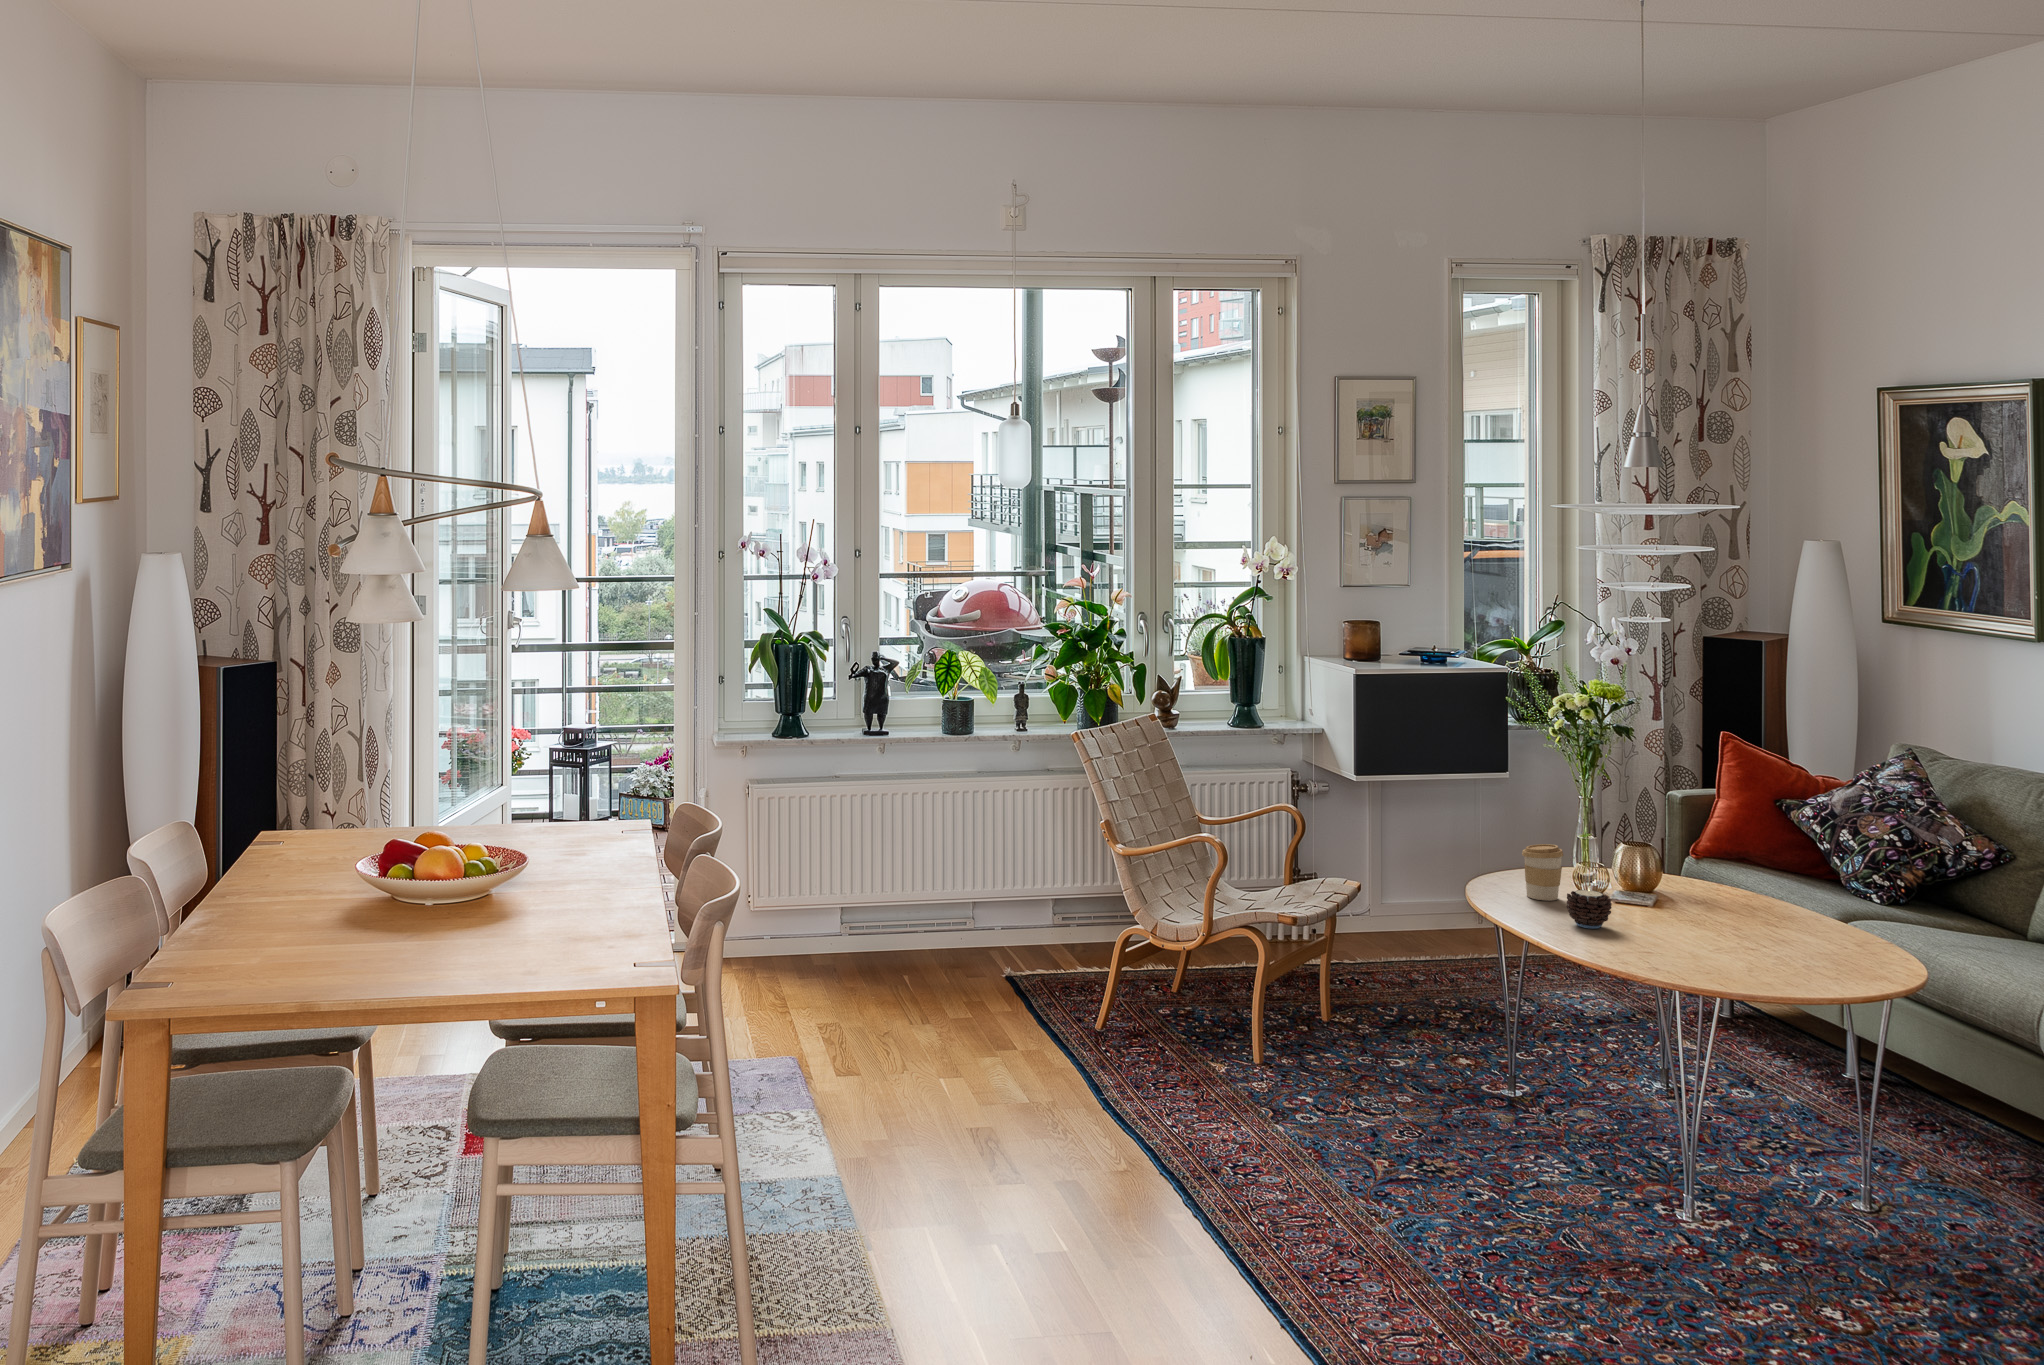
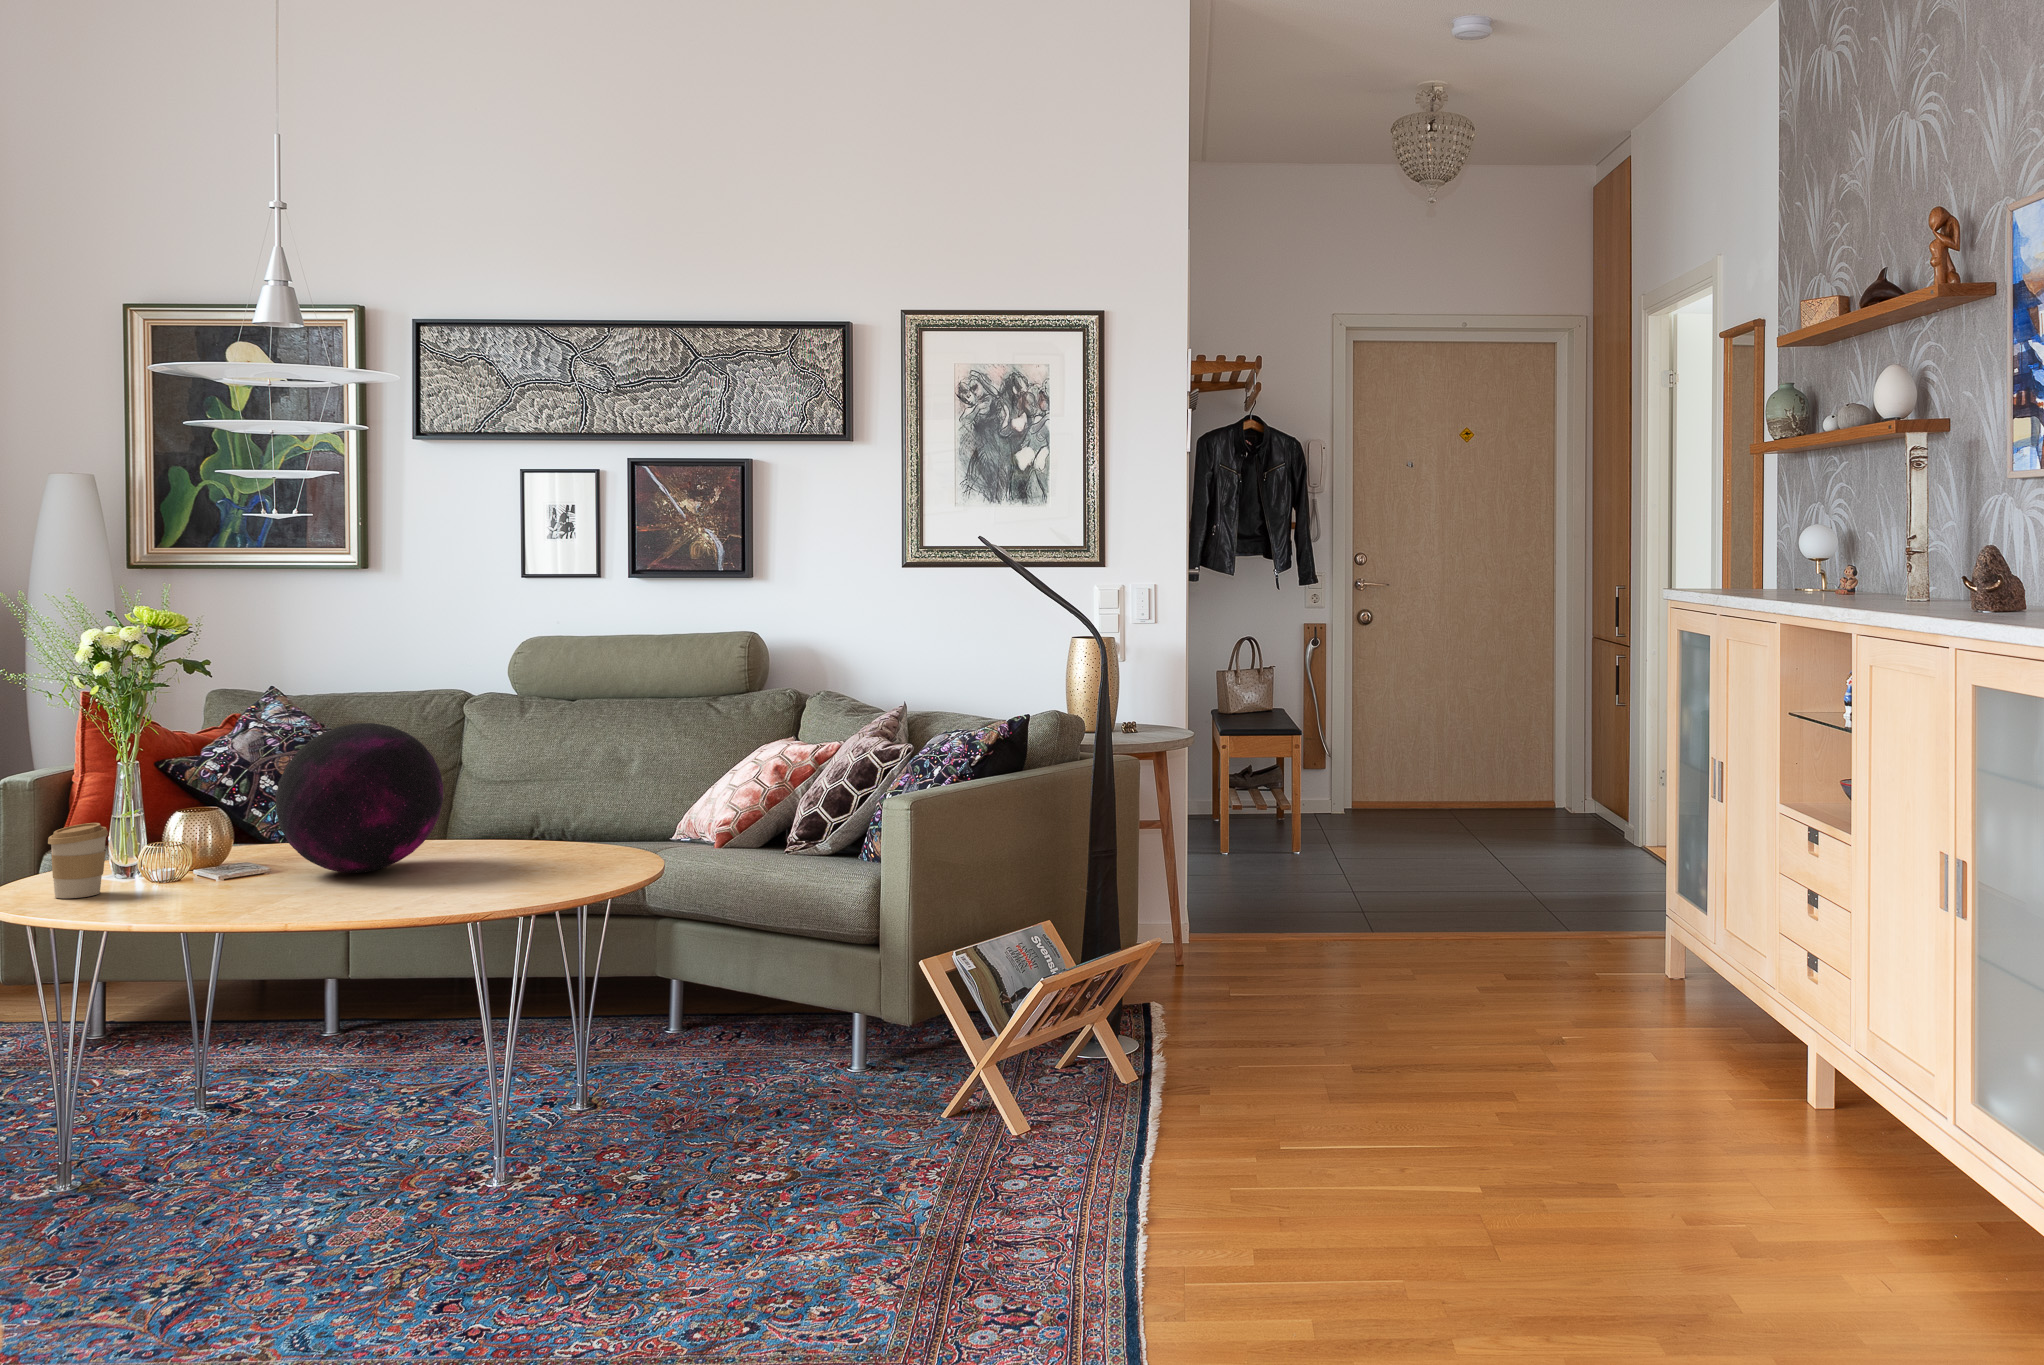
decorative orb: none [1674,807,1830,943] -> present [276,723,443,873]
candle: present [1566,888,1612,929] -> none [164,850,229,903]

